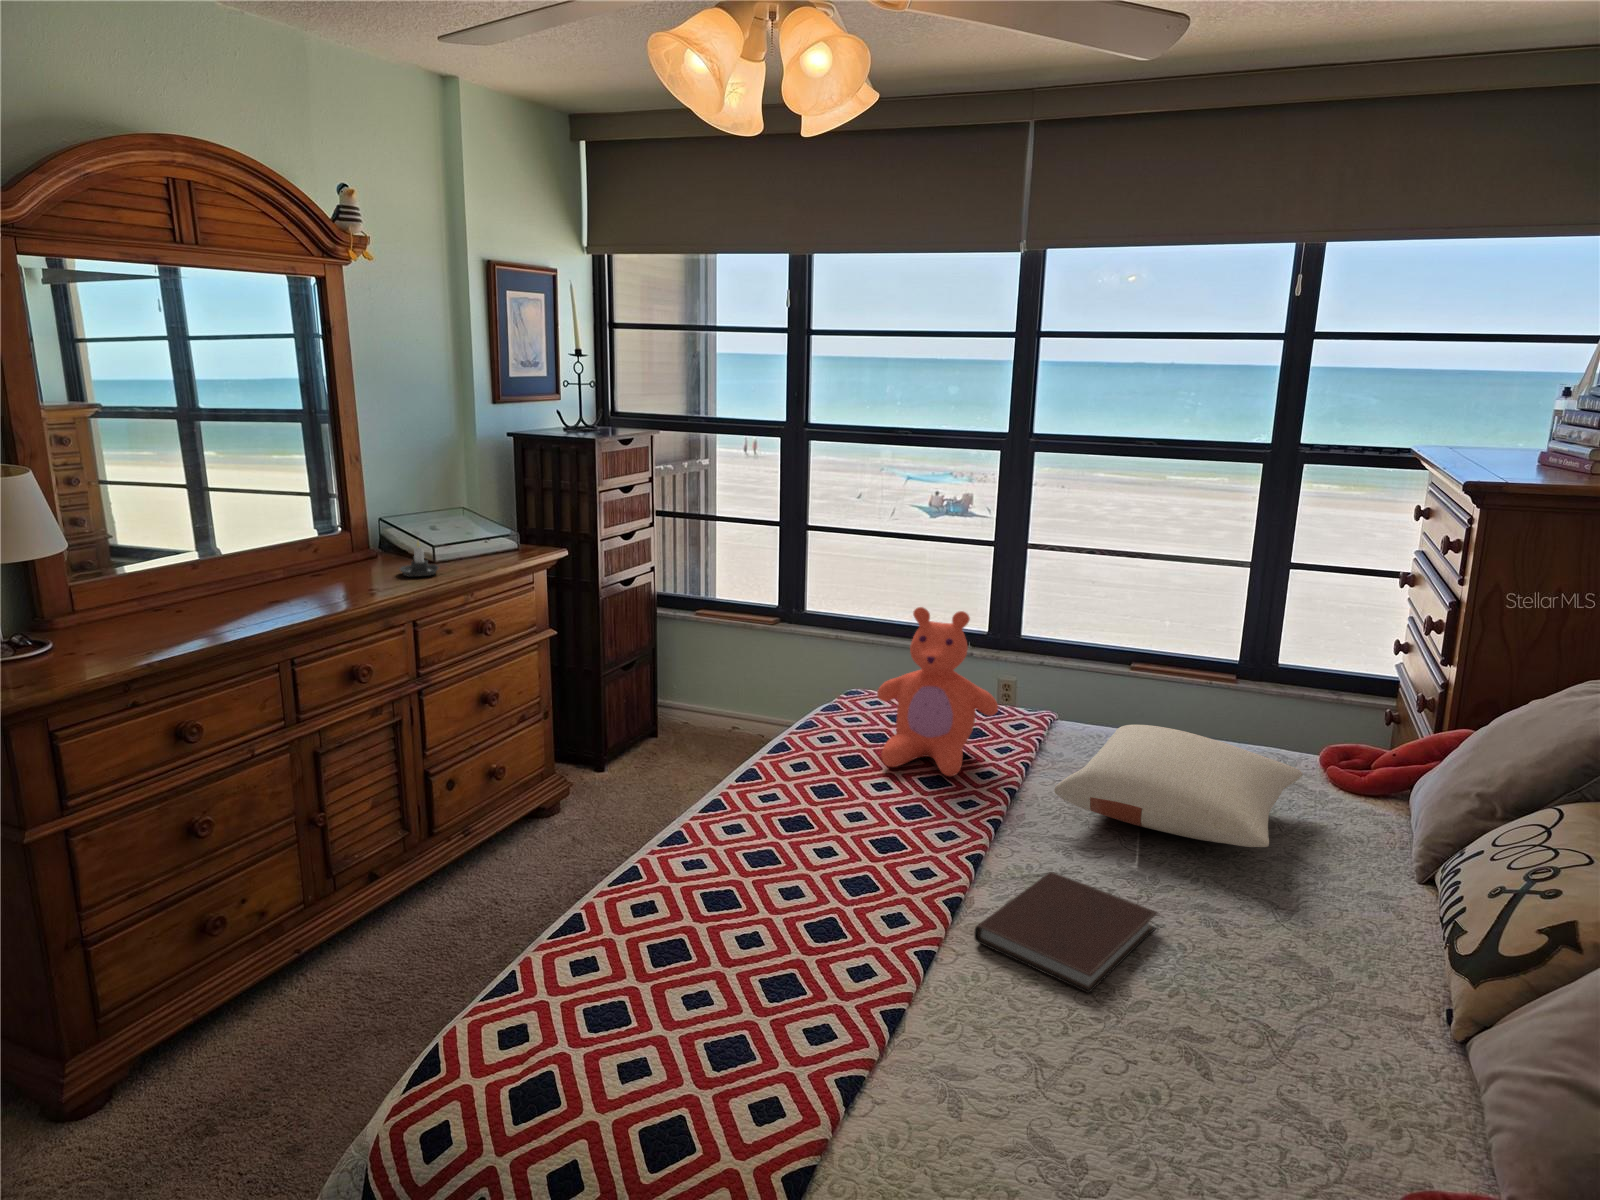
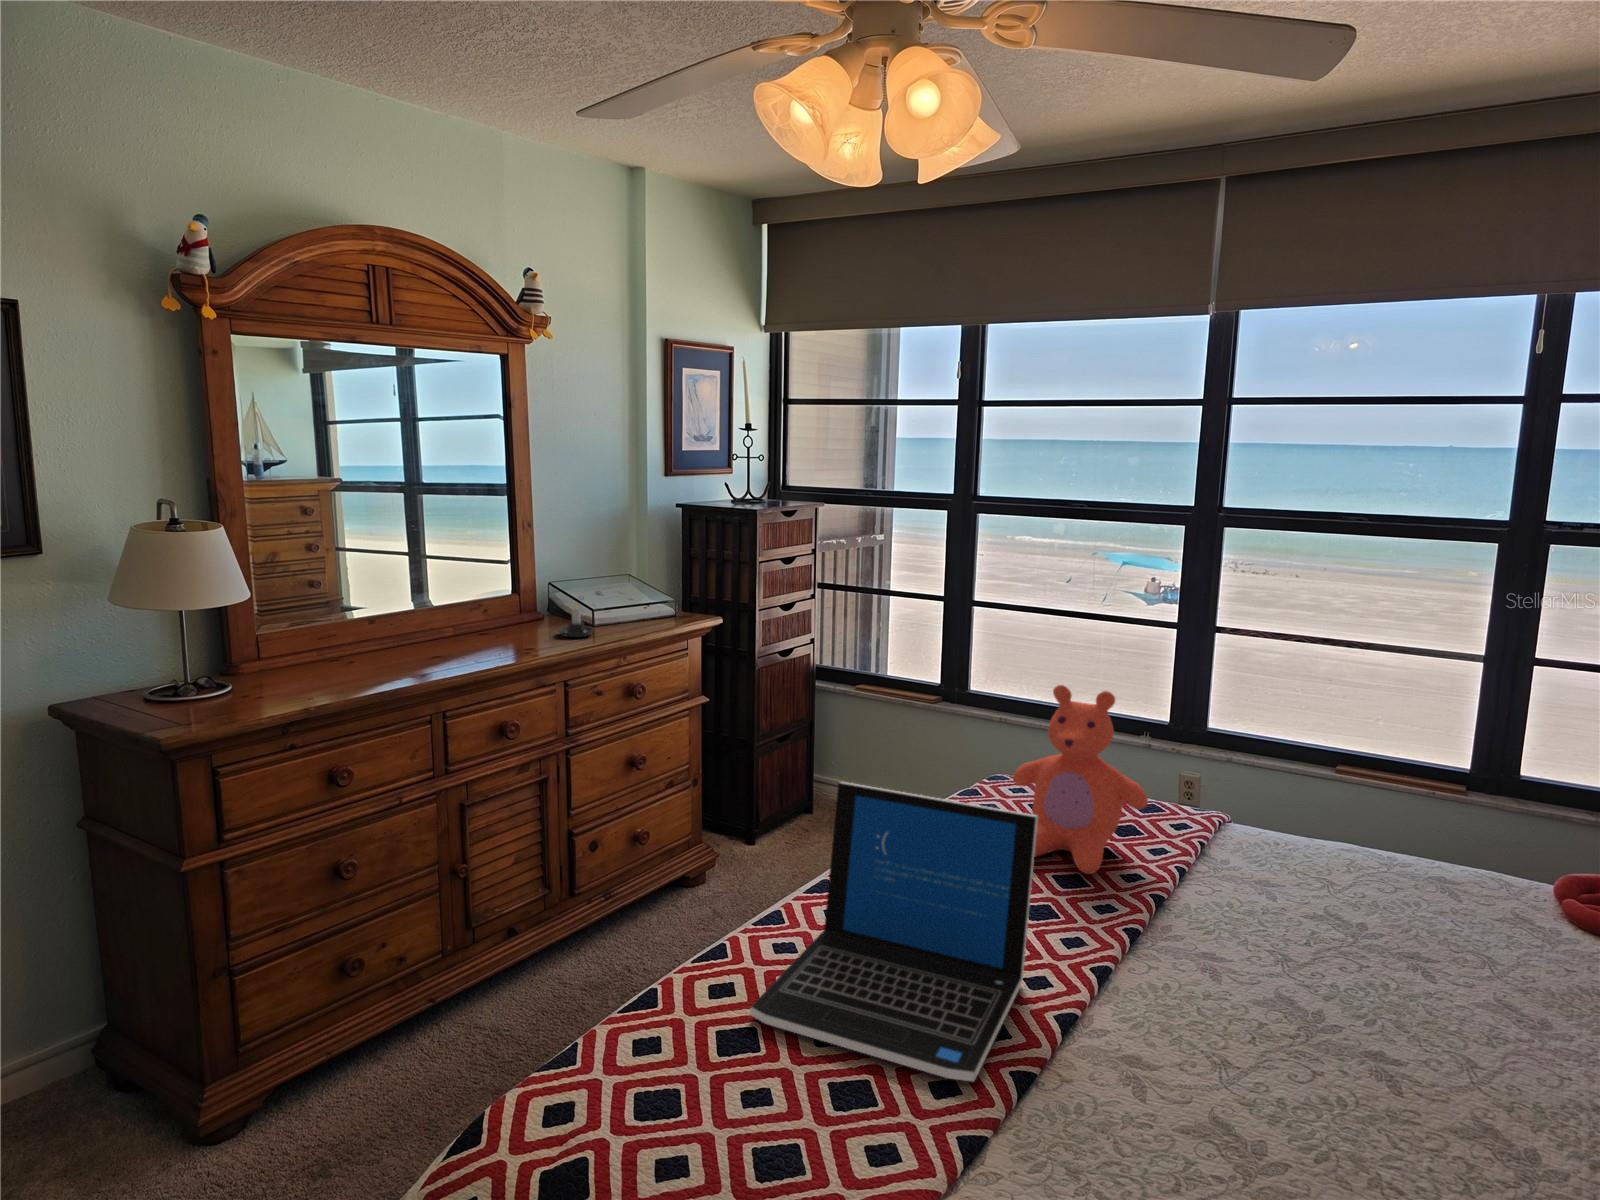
laptop: none [675,709,922,963] -> present [751,782,1038,1081]
pillow: present [1054,725,1303,847] -> none [1202,831,1527,992]
notebook: present [974,872,1157,993] -> none [1085,995,1318,1150]

